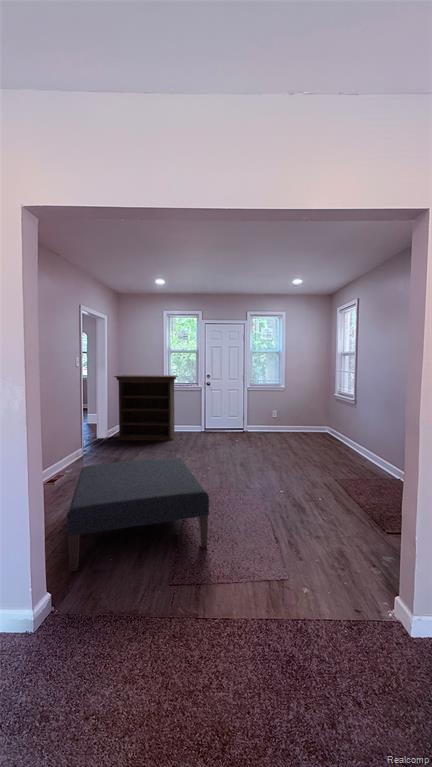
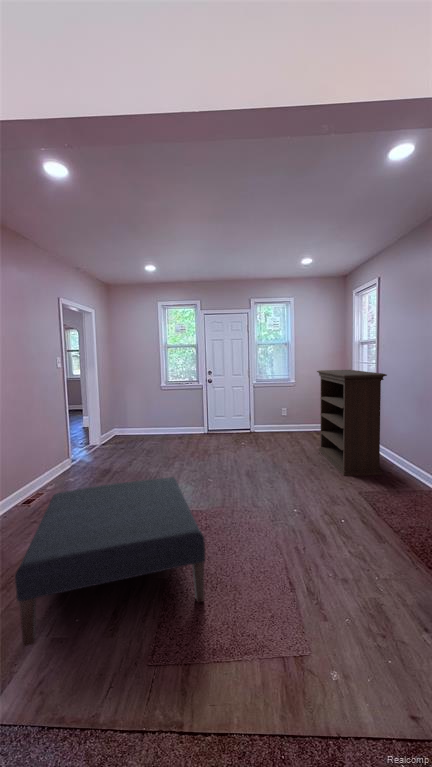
bookshelf: present [114,375,178,441] -> present [317,370,387,476]

